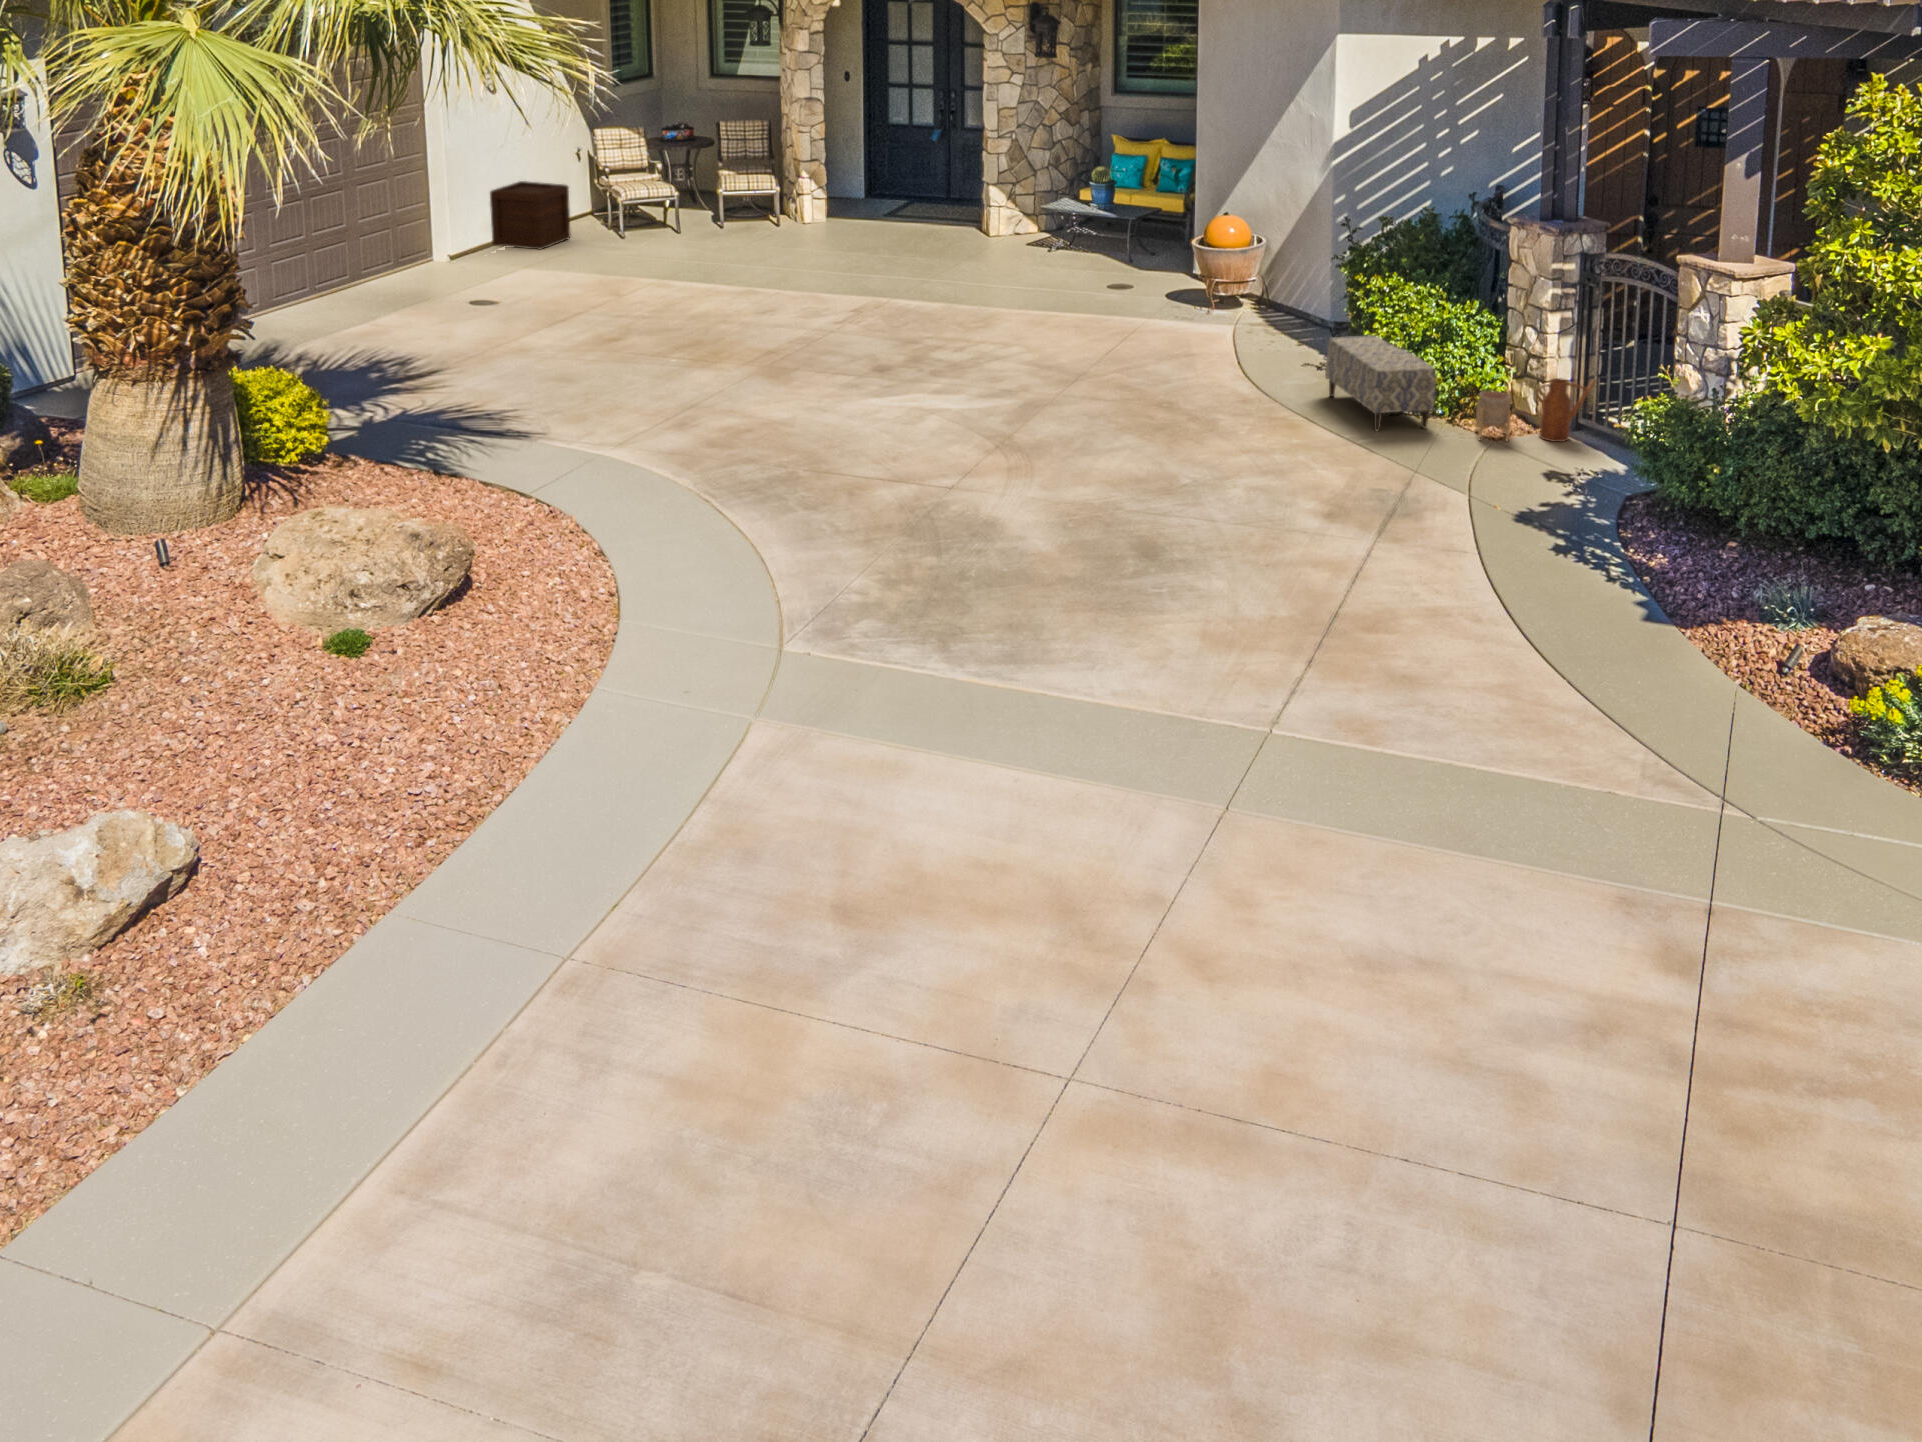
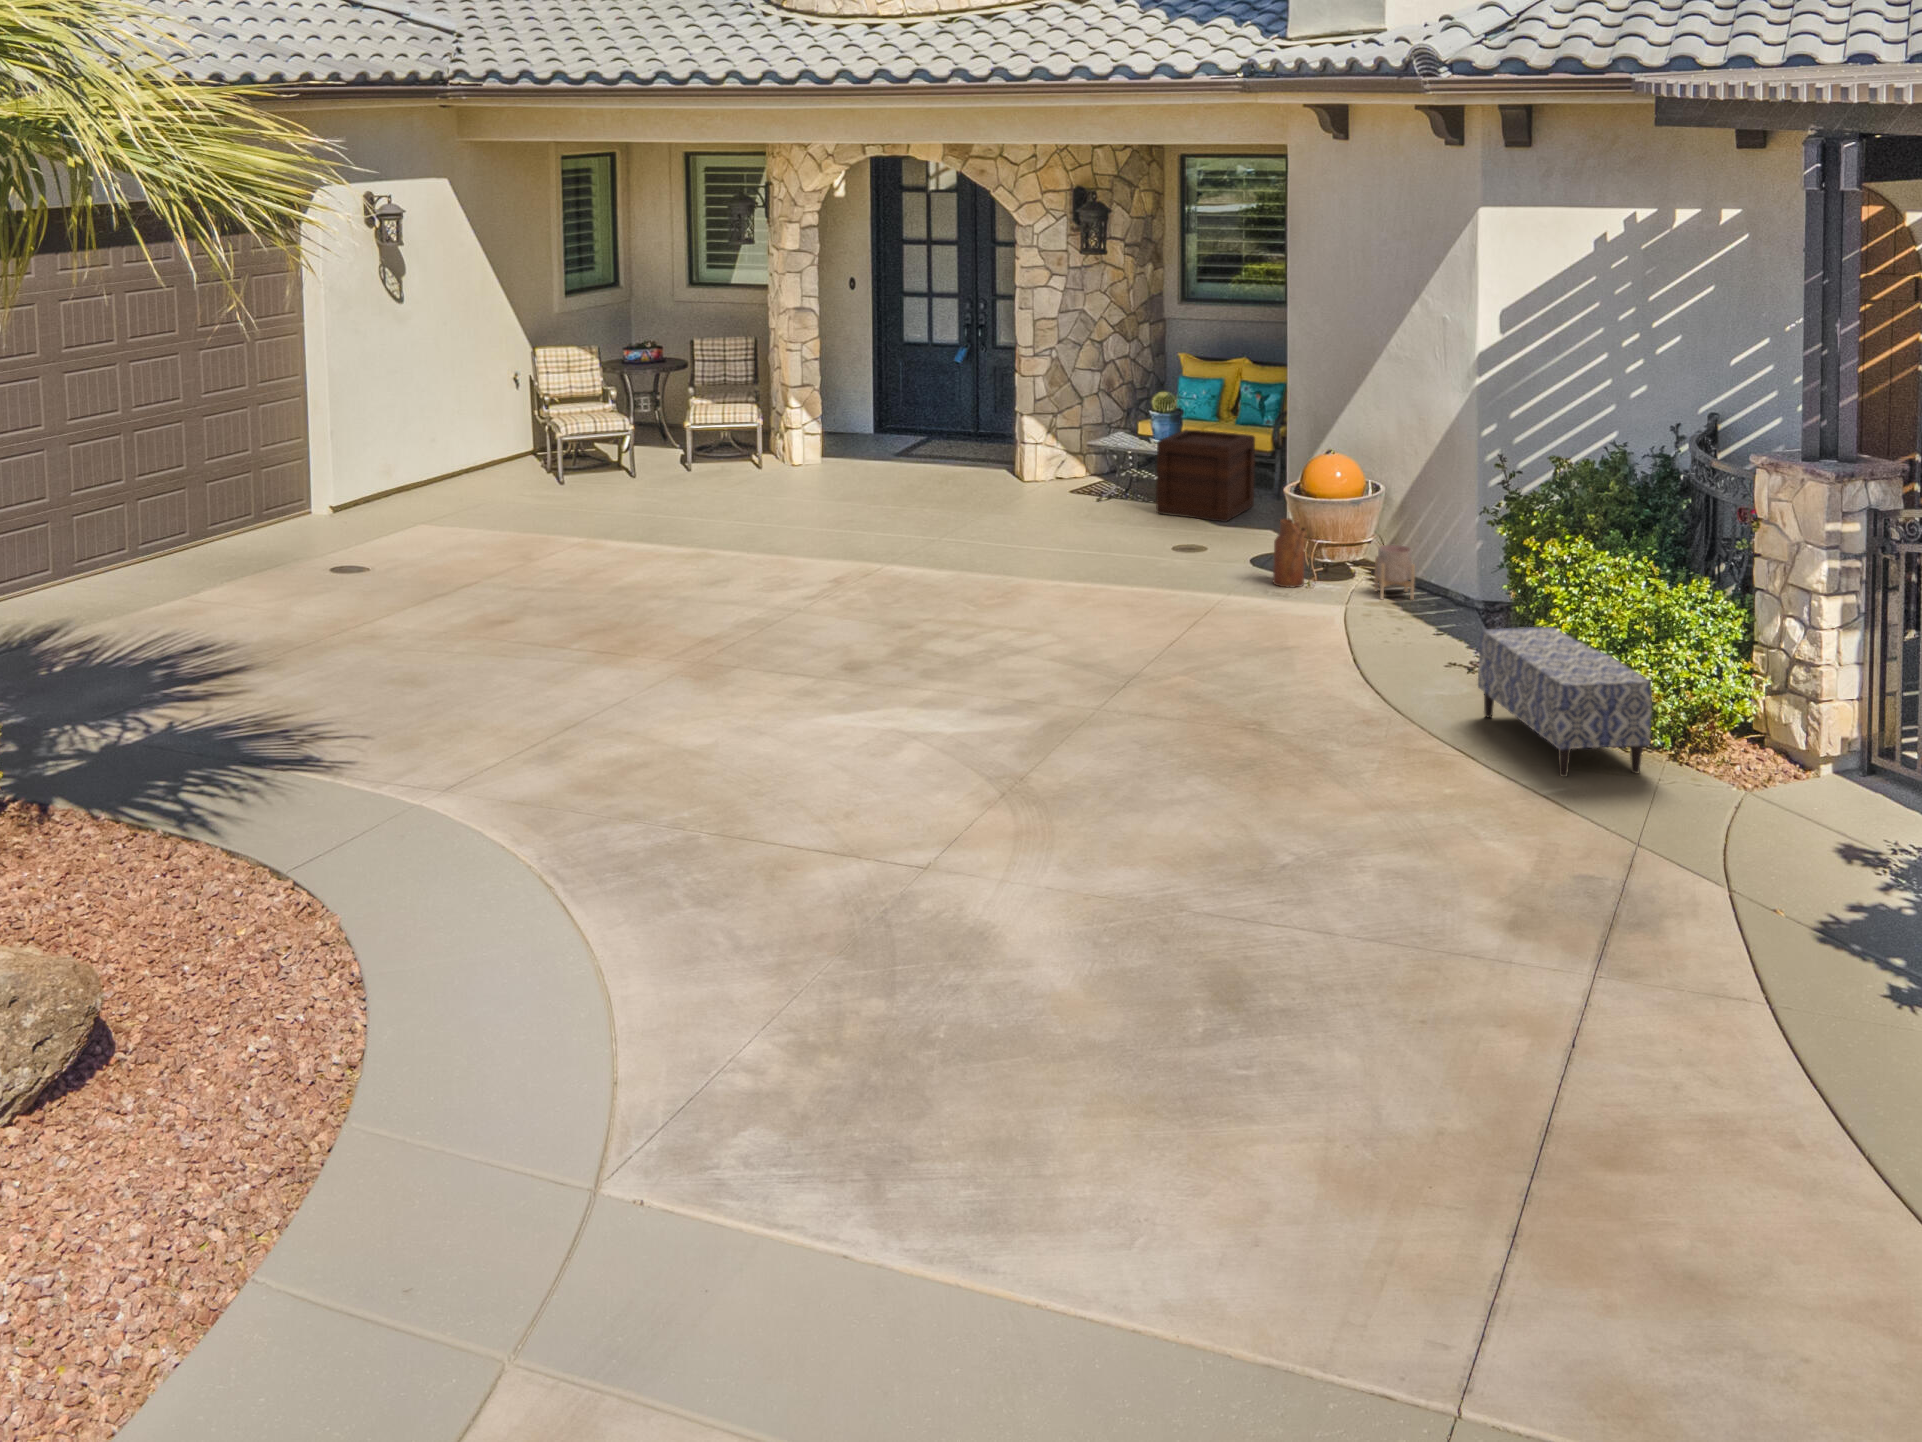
wooden crate: present [490,181,570,249] -> present [1156,430,1255,522]
watering can: present [1536,378,1596,442] -> present [1273,518,1305,588]
planter: present [1475,391,1511,441] -> present [1374,545,1415,600]

